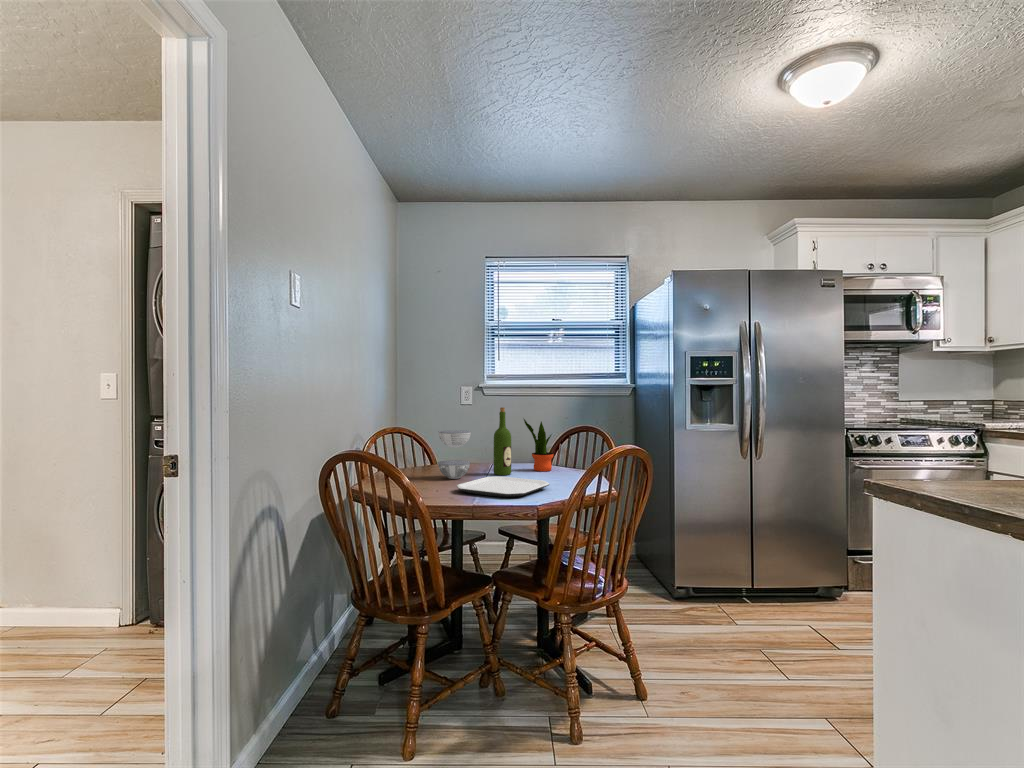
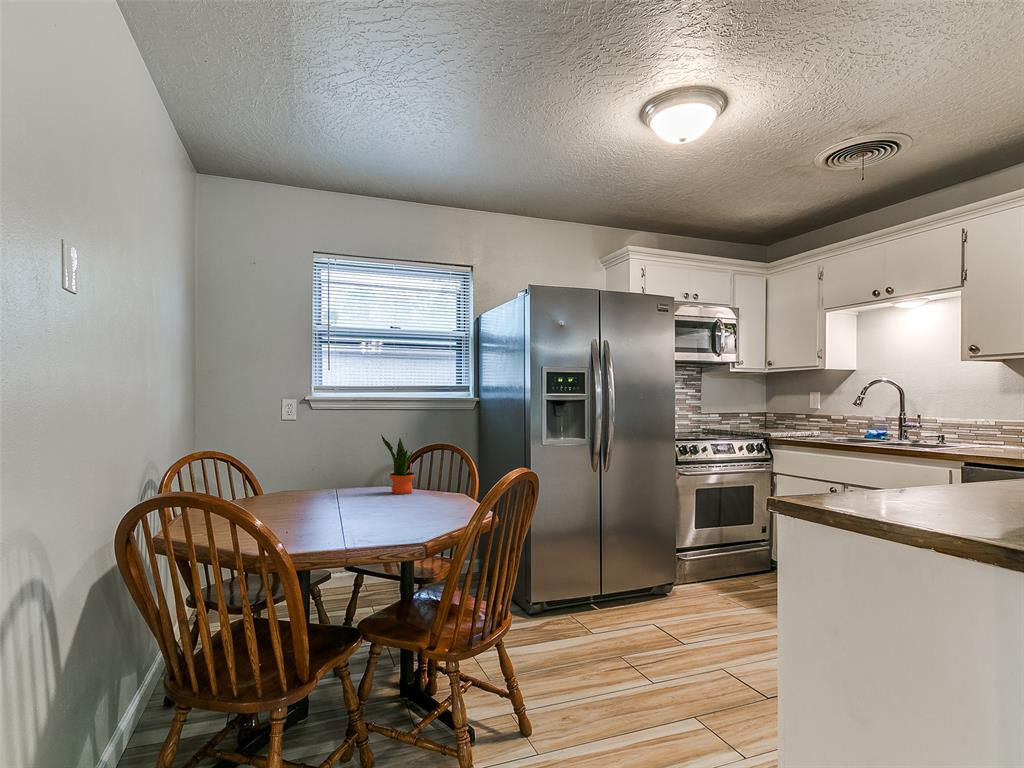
wine bottle: present [494,407,511,475] -> none [348,423,370,502]
bowl: present [438,430,471,479] -> none [280,450,324,510]
plate: present [457,476,549,497] -> none [315,503,426,529]

